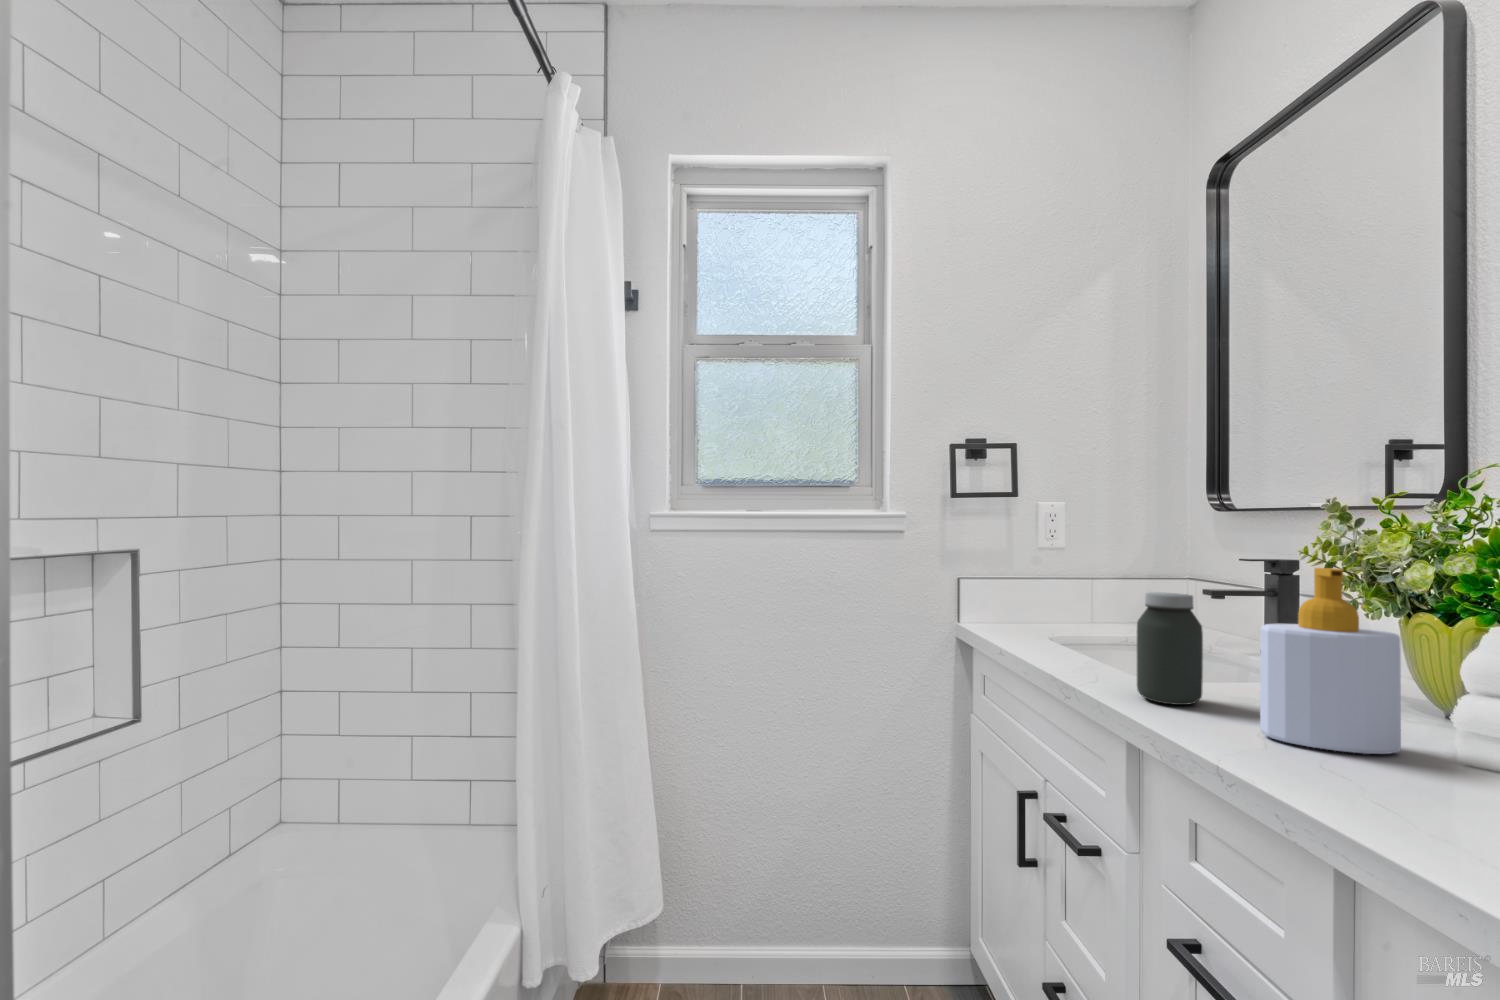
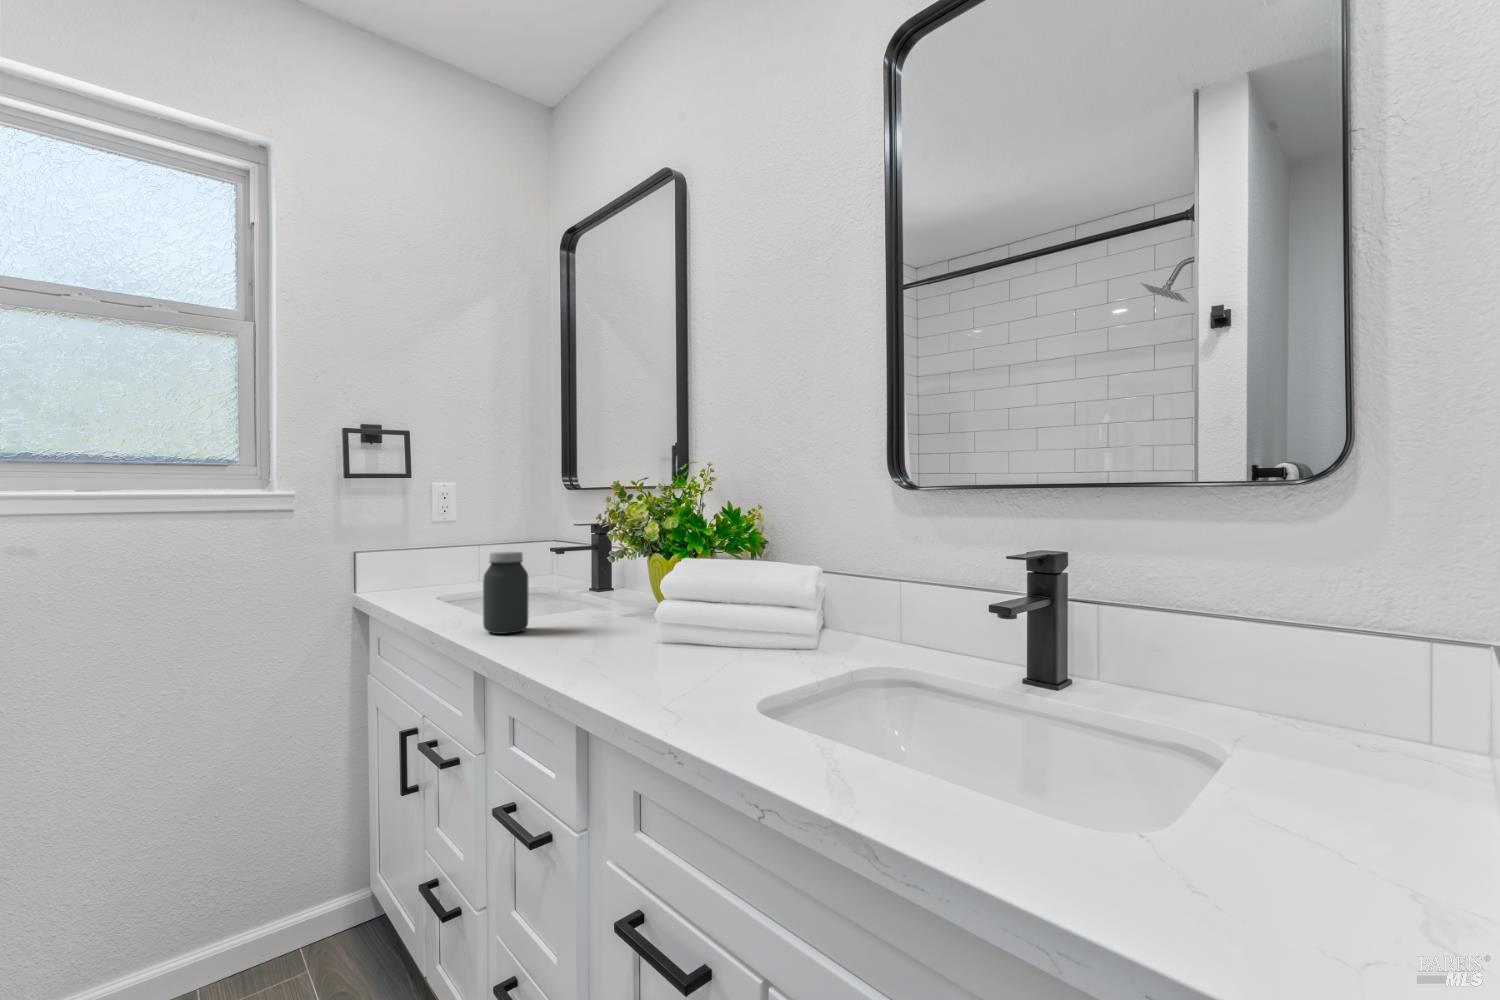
soap bottle: present [1260,568,1401,754] -> none [554,527,630,645]

